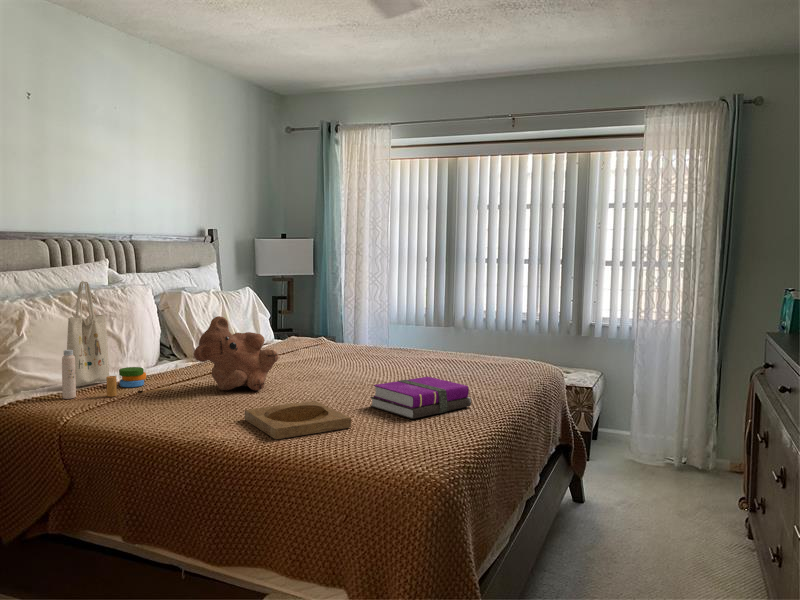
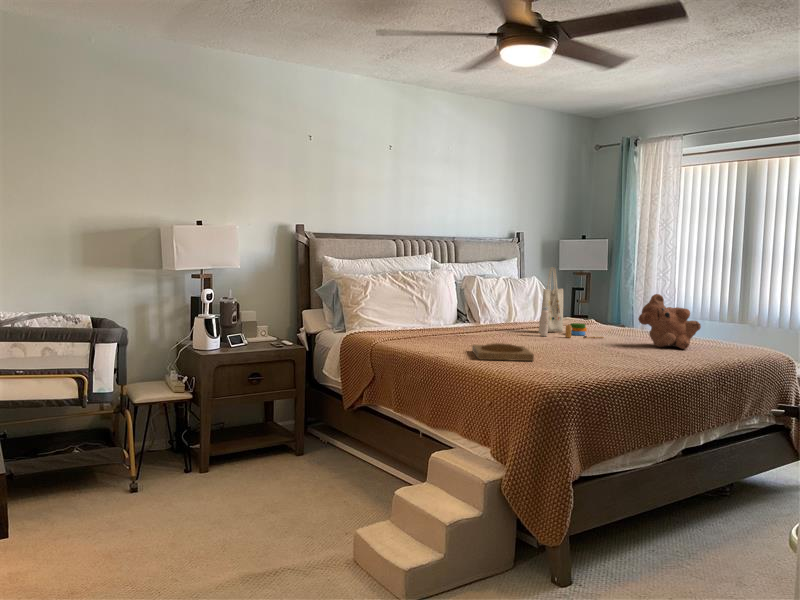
tote bag: present [62,281,171,399] -> present [538,267,604,338]
teddy bear: present [194,316,278,390] -> present [638,294,701,349]
notebook: present [370,377,471,419] -> none [564,340,644,363]

